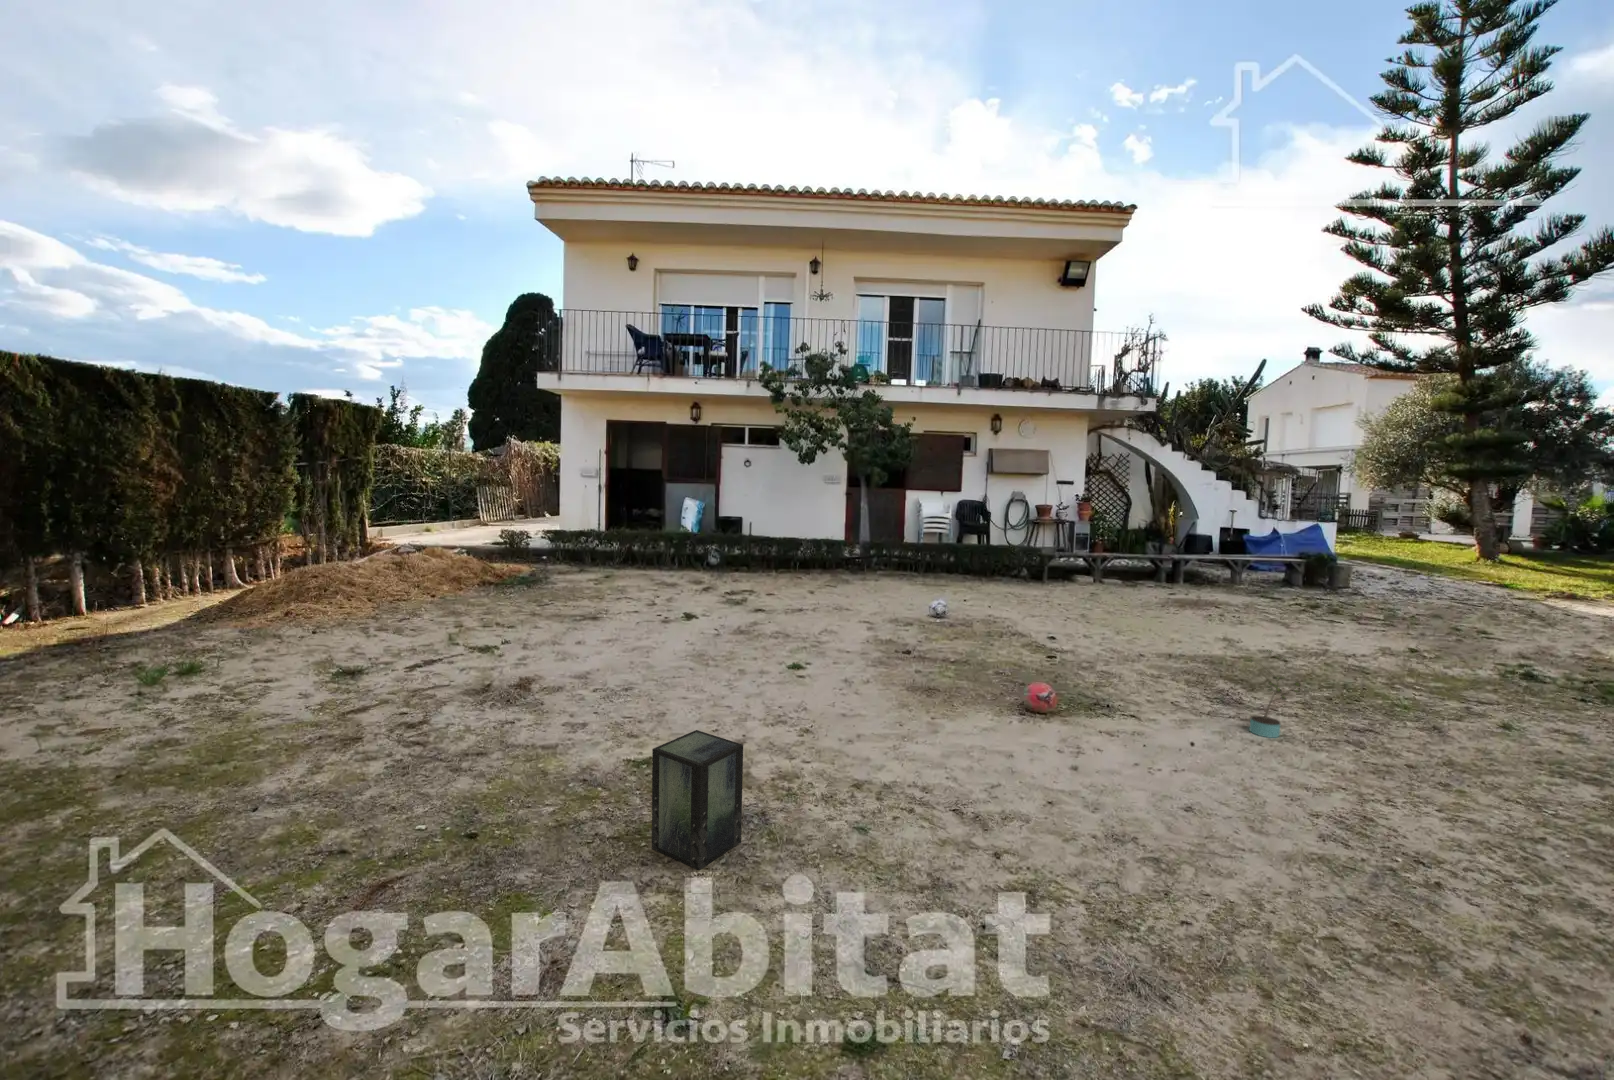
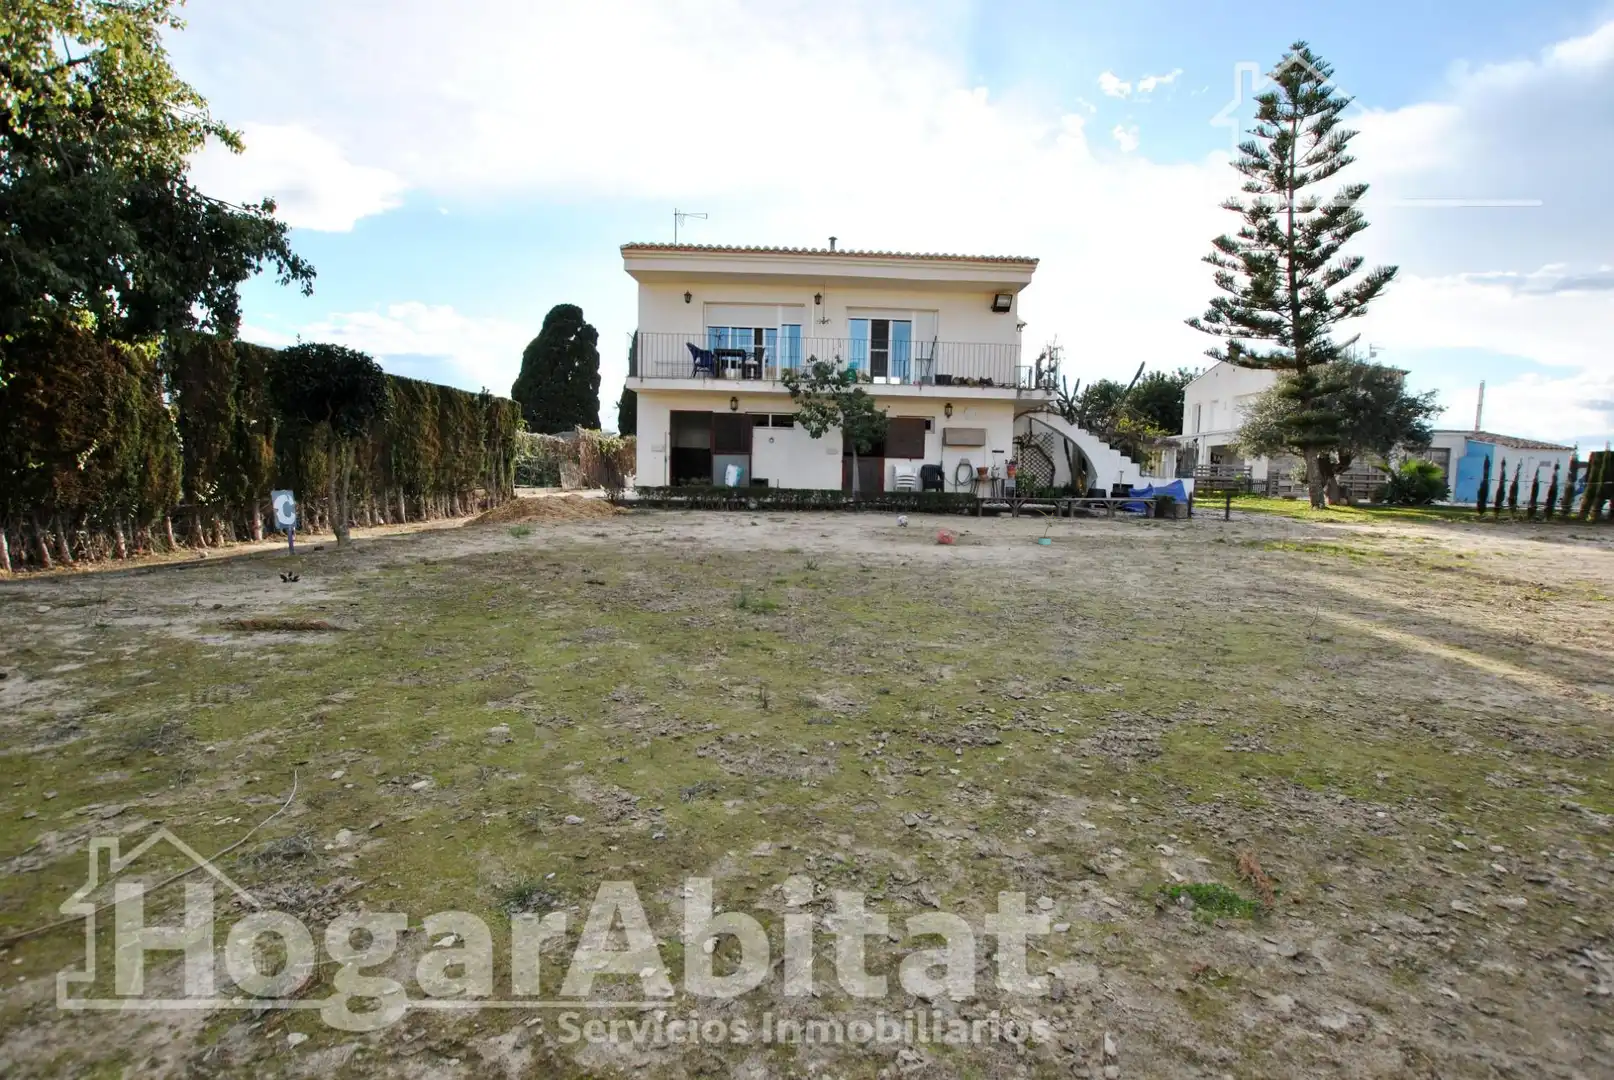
bench: none [1359,552,1438,600] -> present [1187,492,1231,520]
storage box: present [652,730,743,870] -> none [782,515,815,556]

